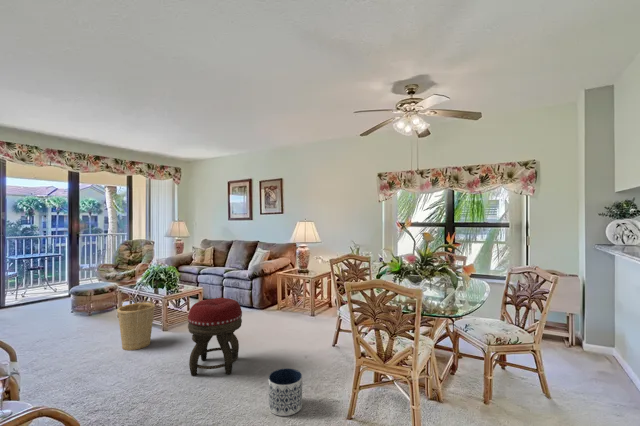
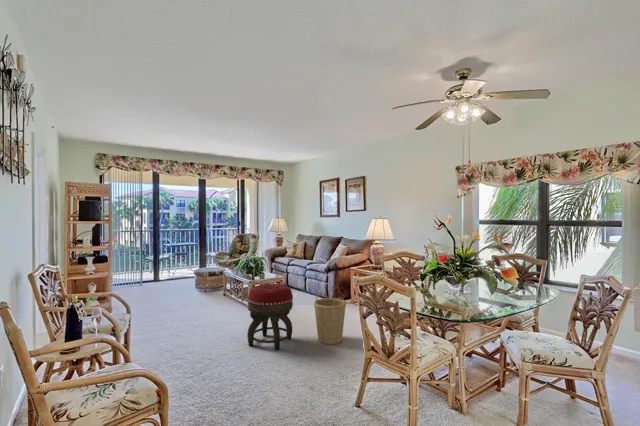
basket: present [117,298,155,350] -> present [314,293,346,345]
planter: present [268,368,302,416] -> none [292,350,322,392]

